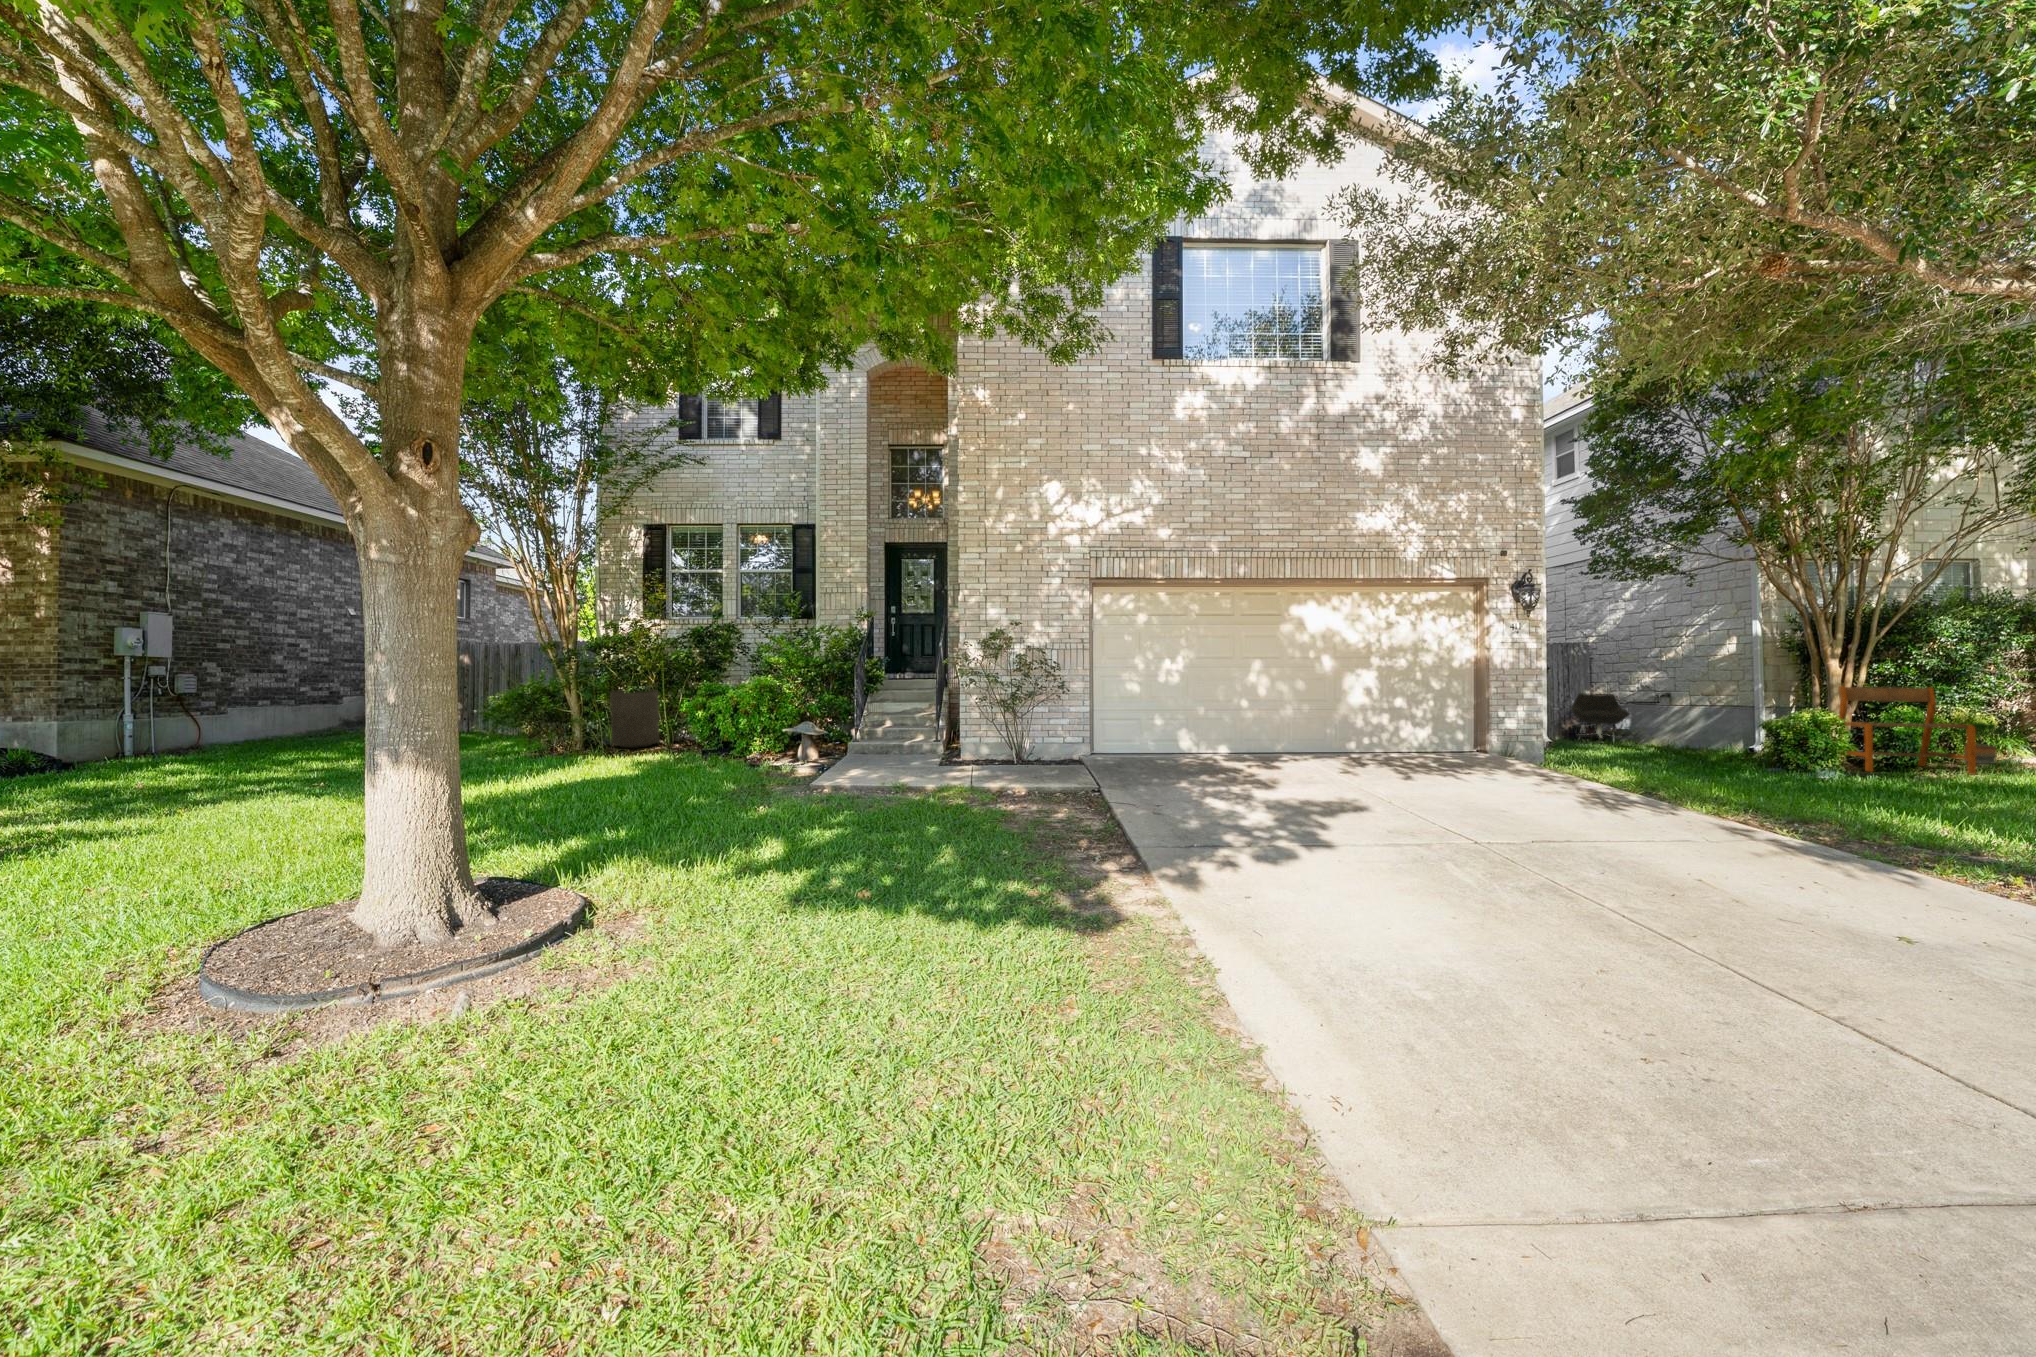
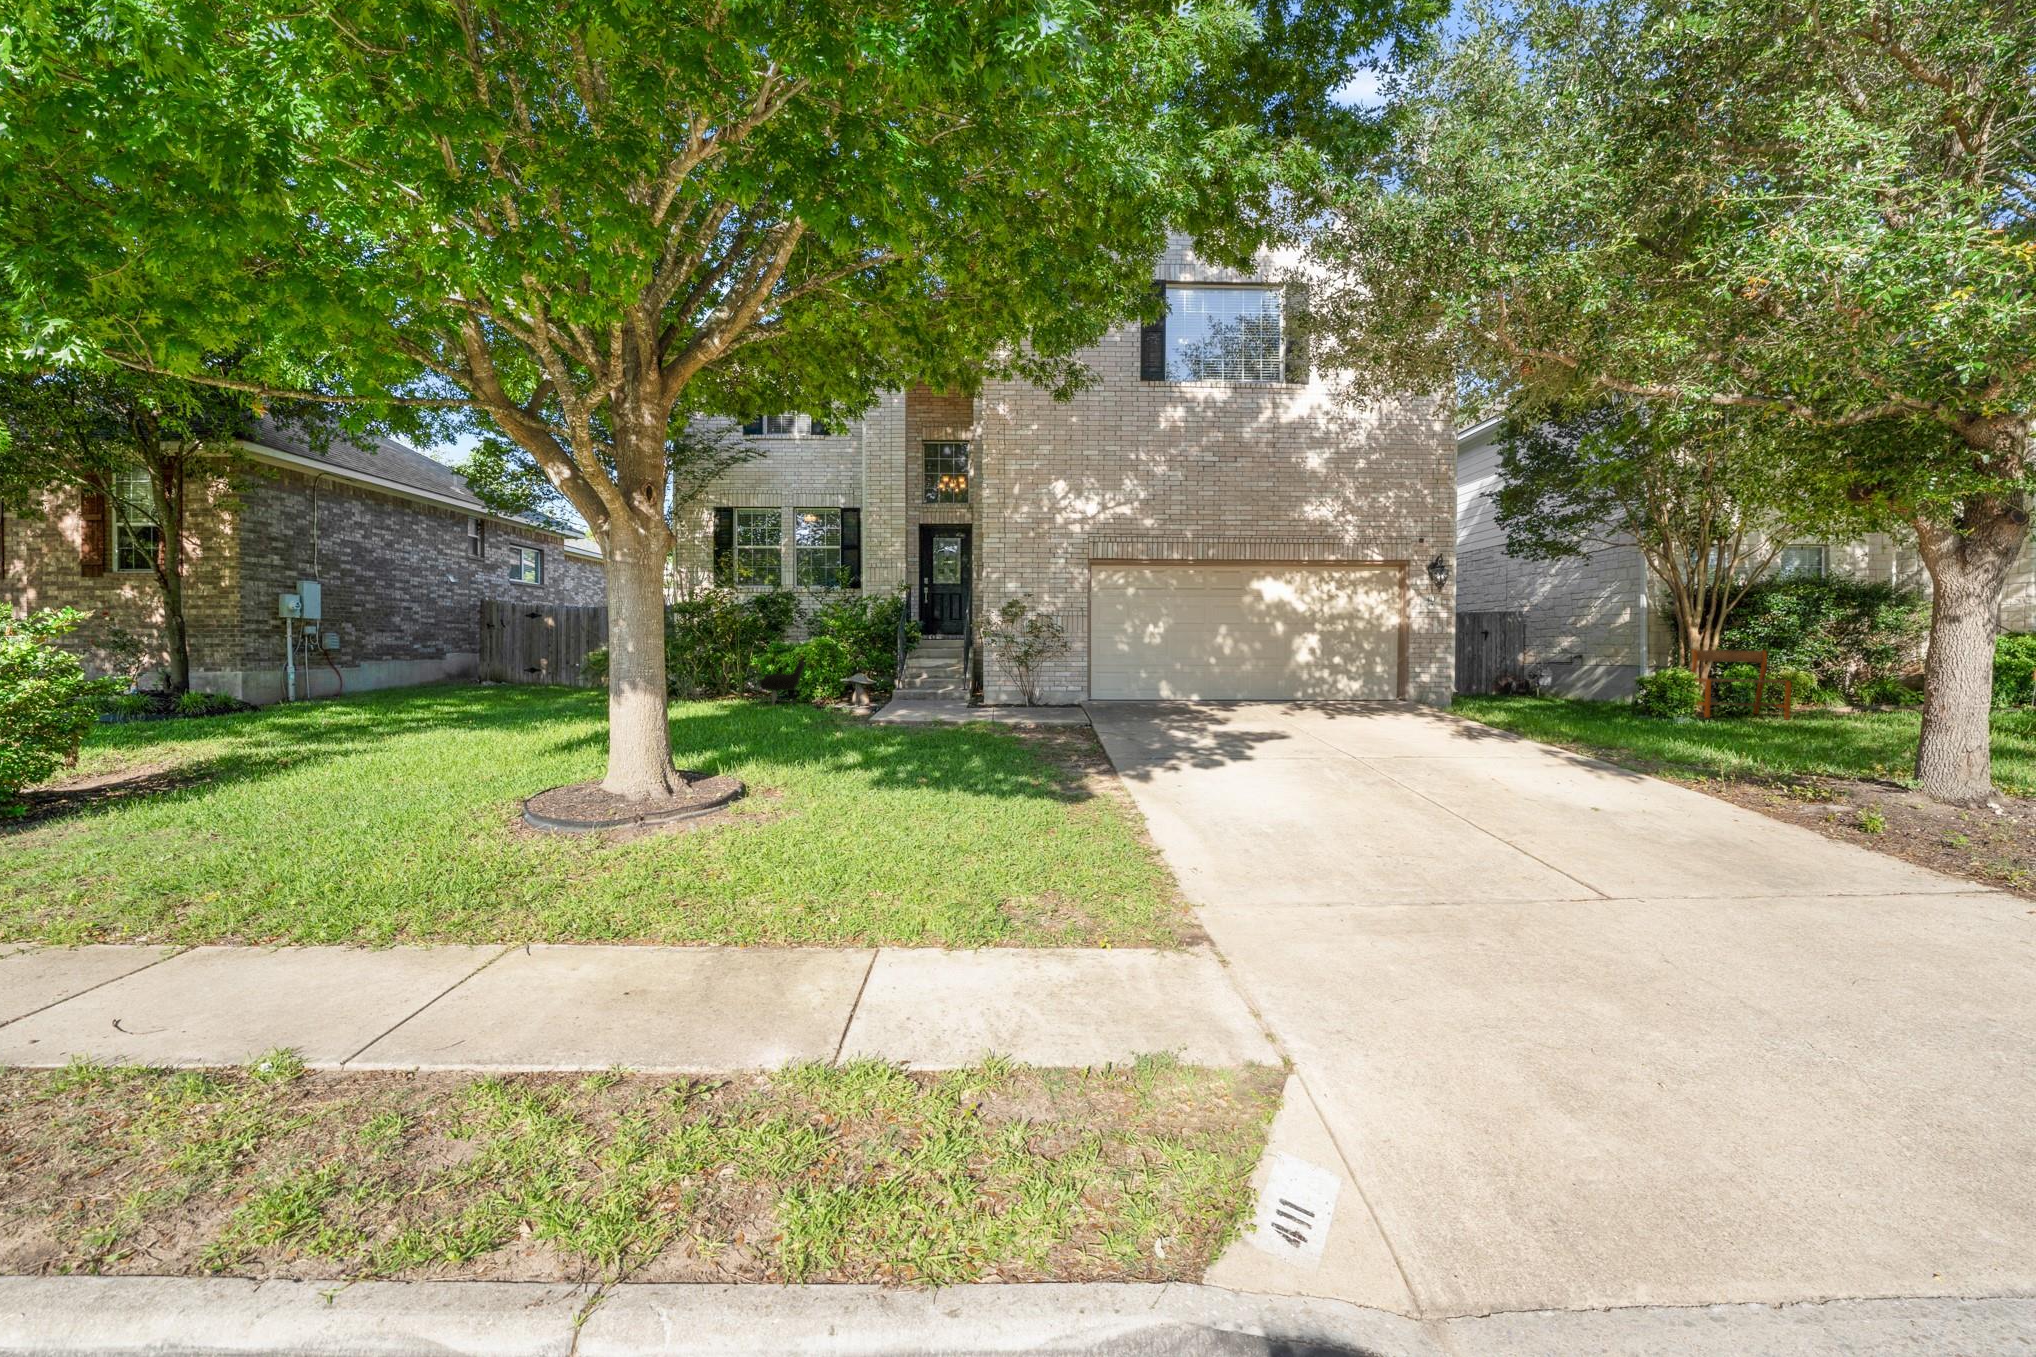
trash can: present [610,690,660,748] -> none [698,647,737,694]
lounge chair: present [1571,693,1630,737] -> present [759,661,805,704]
potted tree: present [1960,722,2007,764] -> none [1792,679,1830,713]

